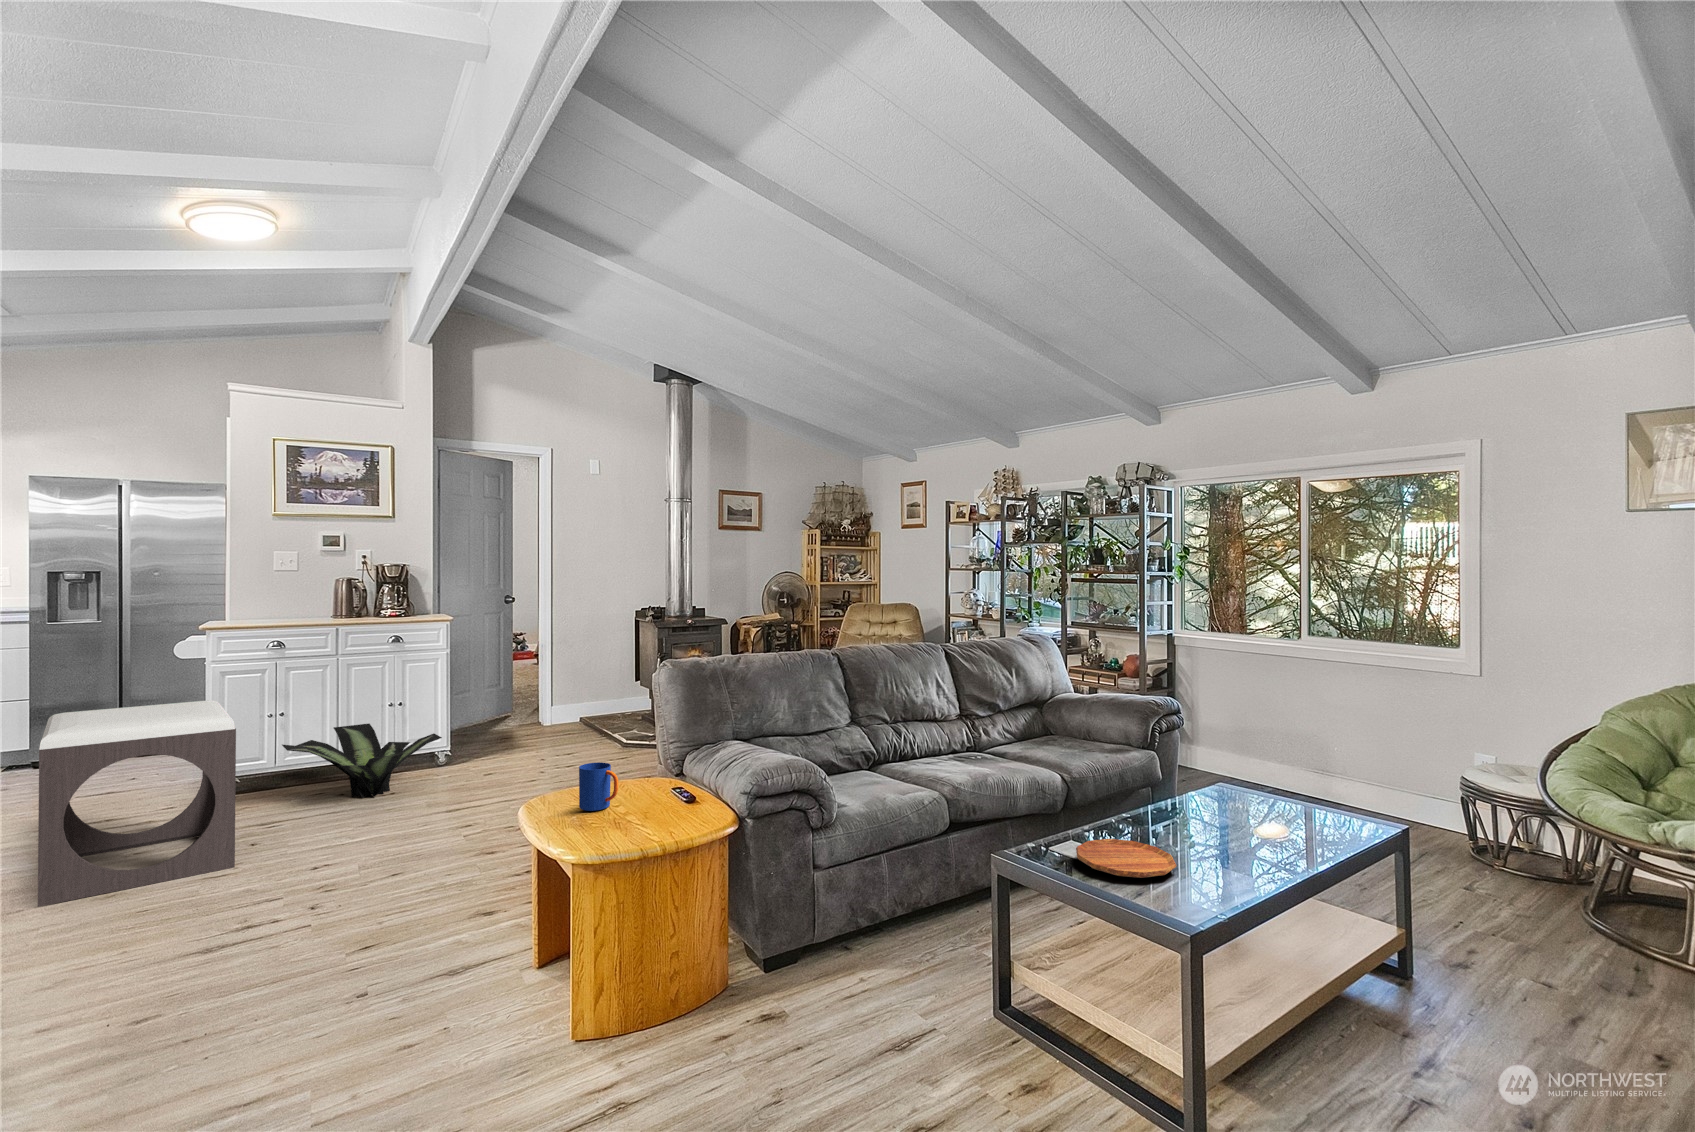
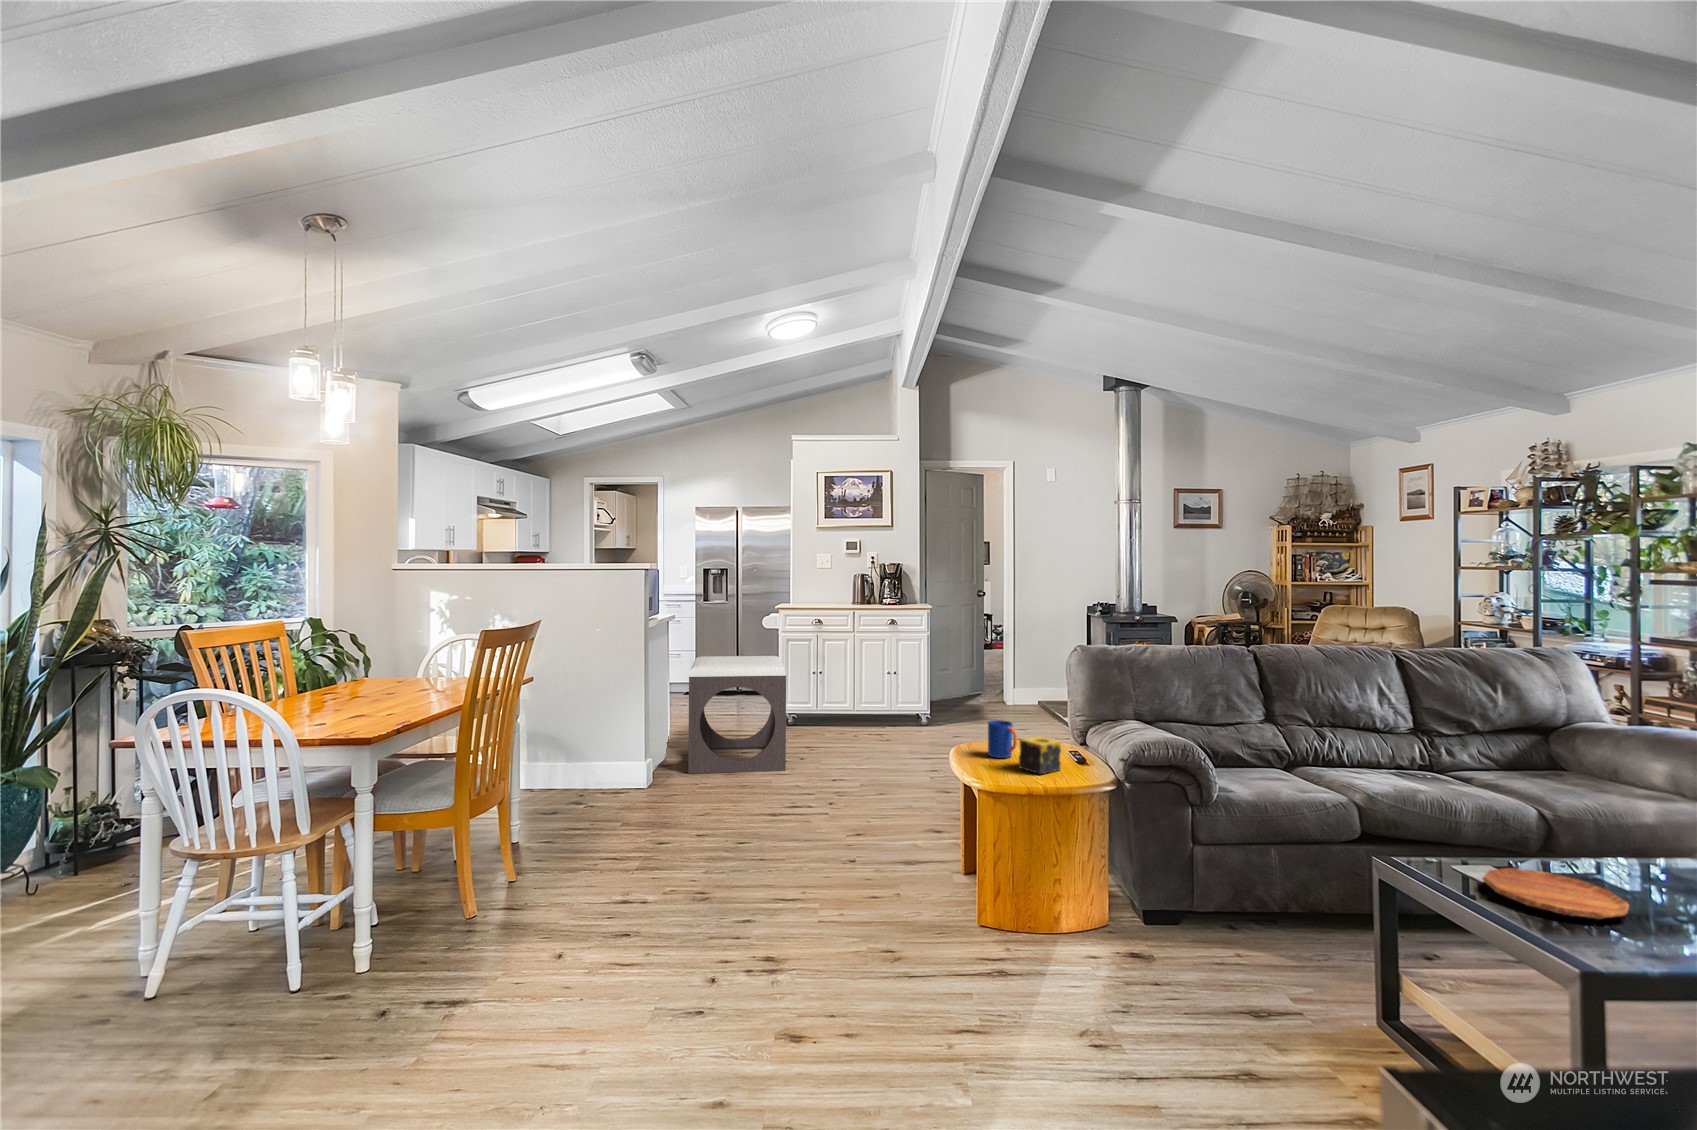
potted plant: present [282,724,442,798] -> none [817,685,921,740]
candle: none [626,777,677,825] -> present [1019,736,1061,774]

